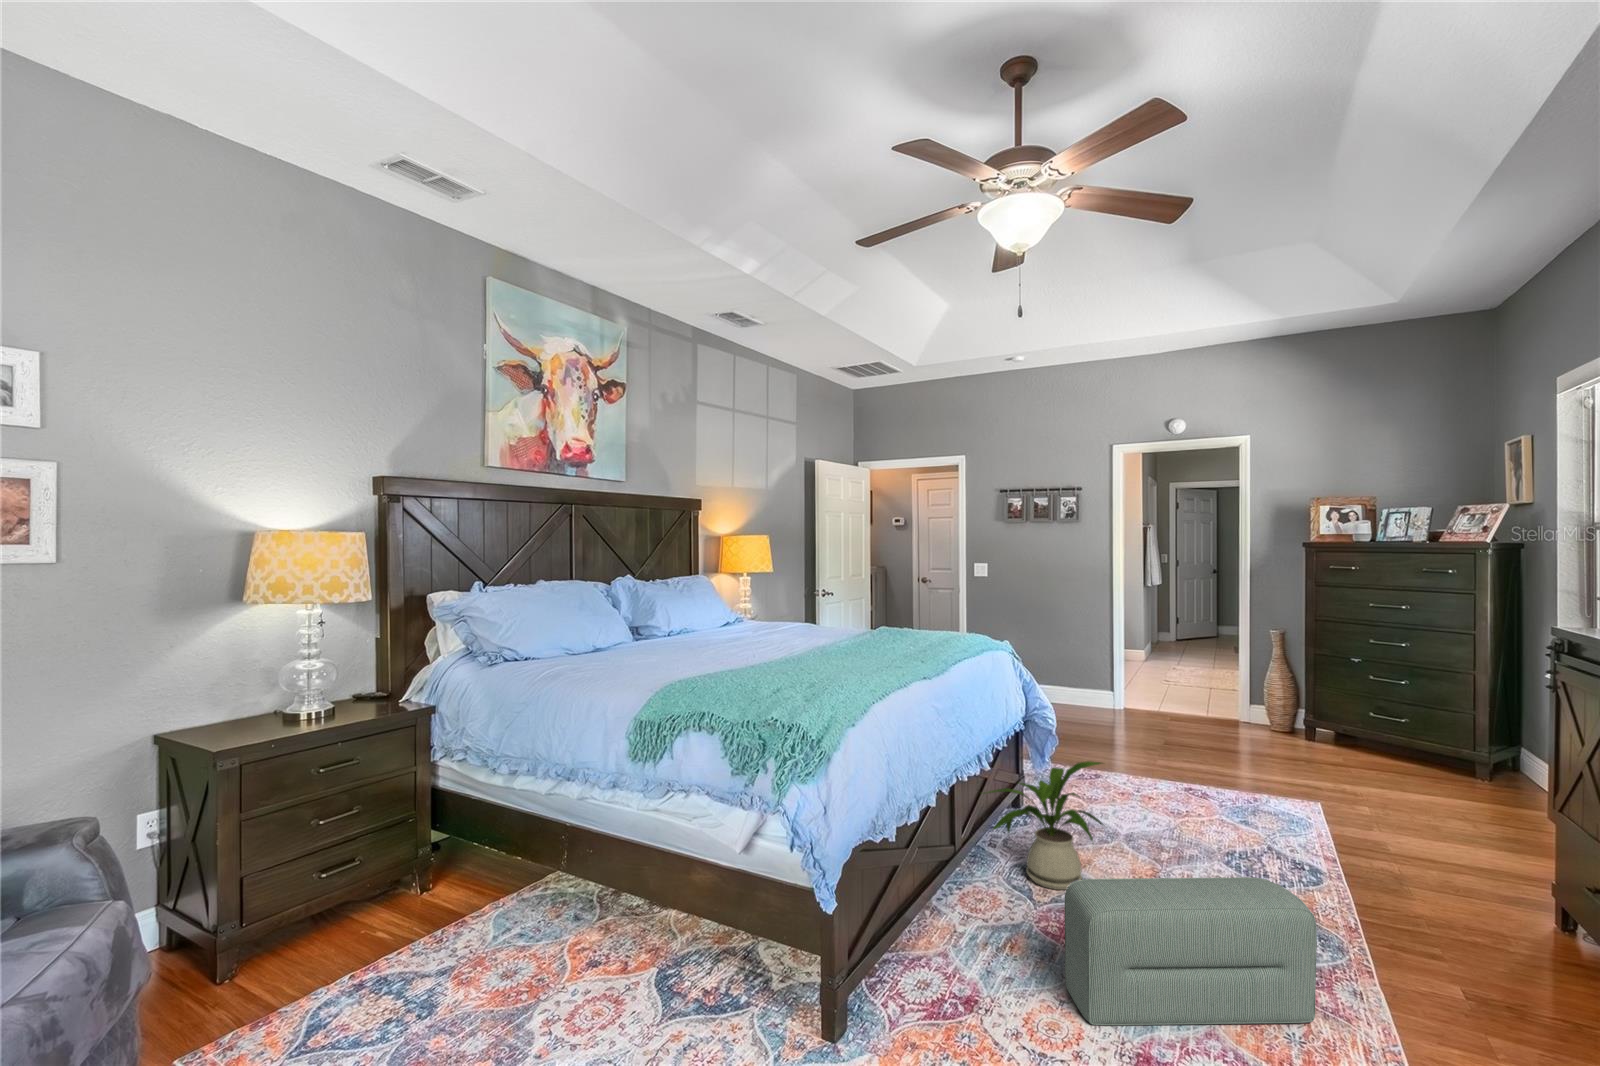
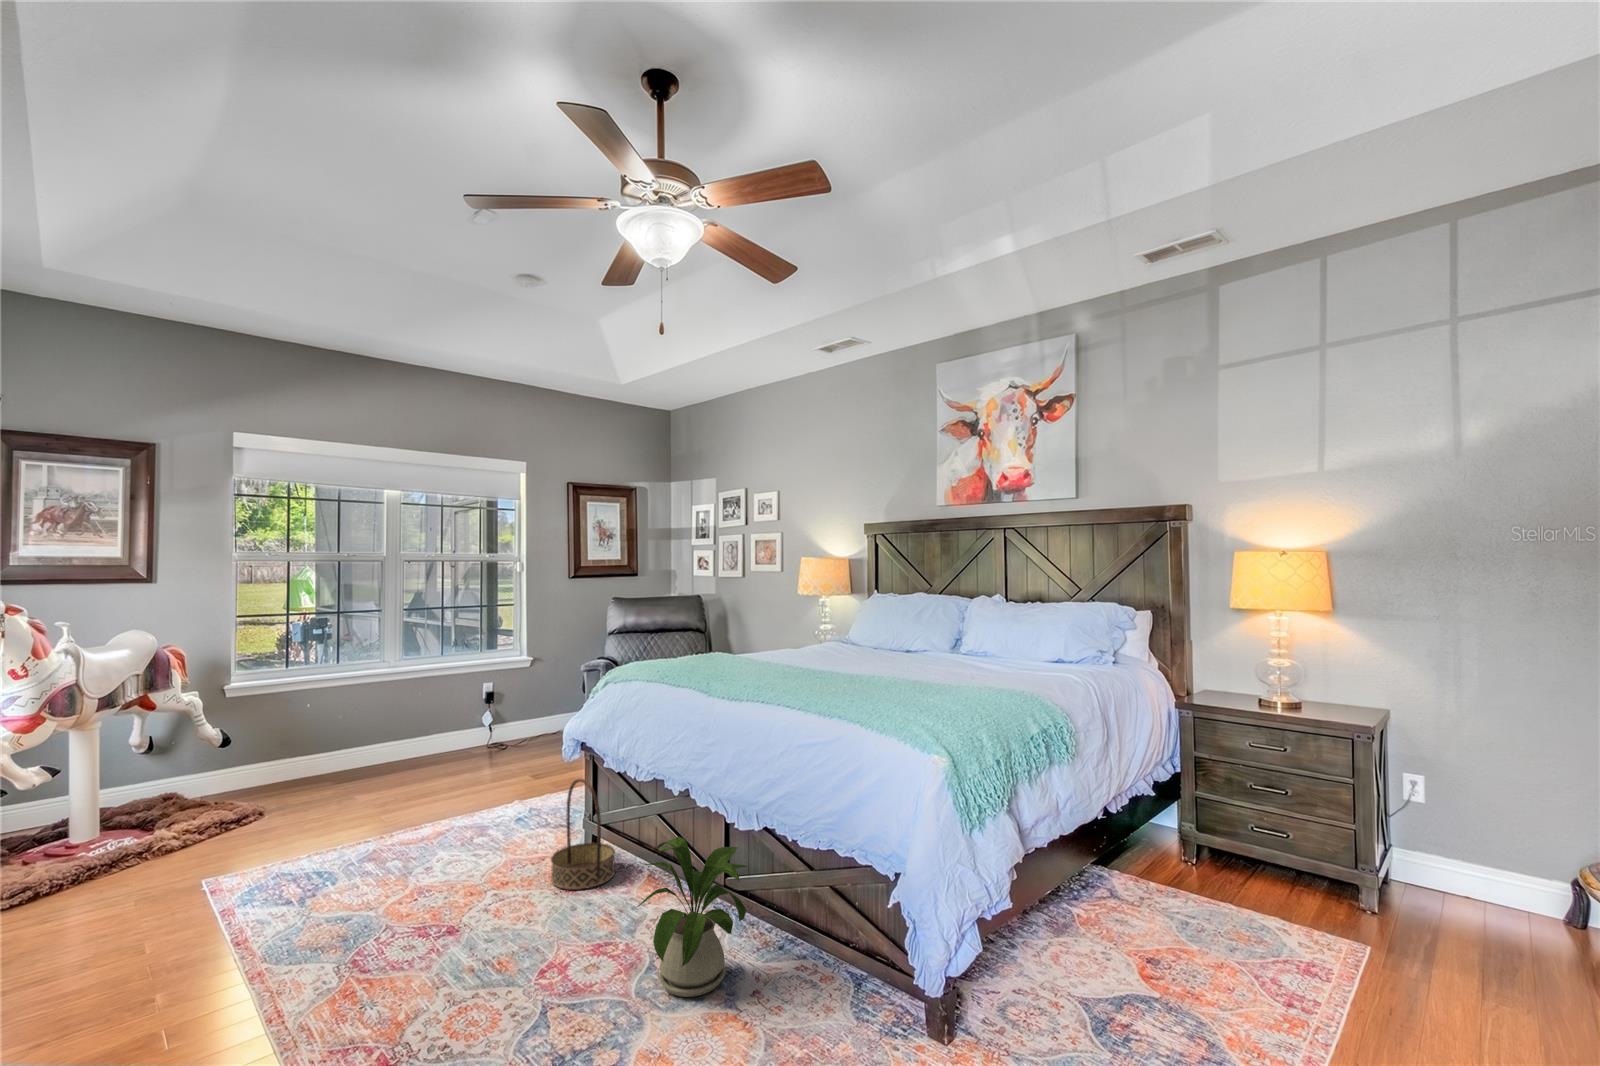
basket: none [889,856,979,1027] -> present [551,778,615,890]
pouf: present [1065,877,1317,1025] -> none [359,836,539,1033]

